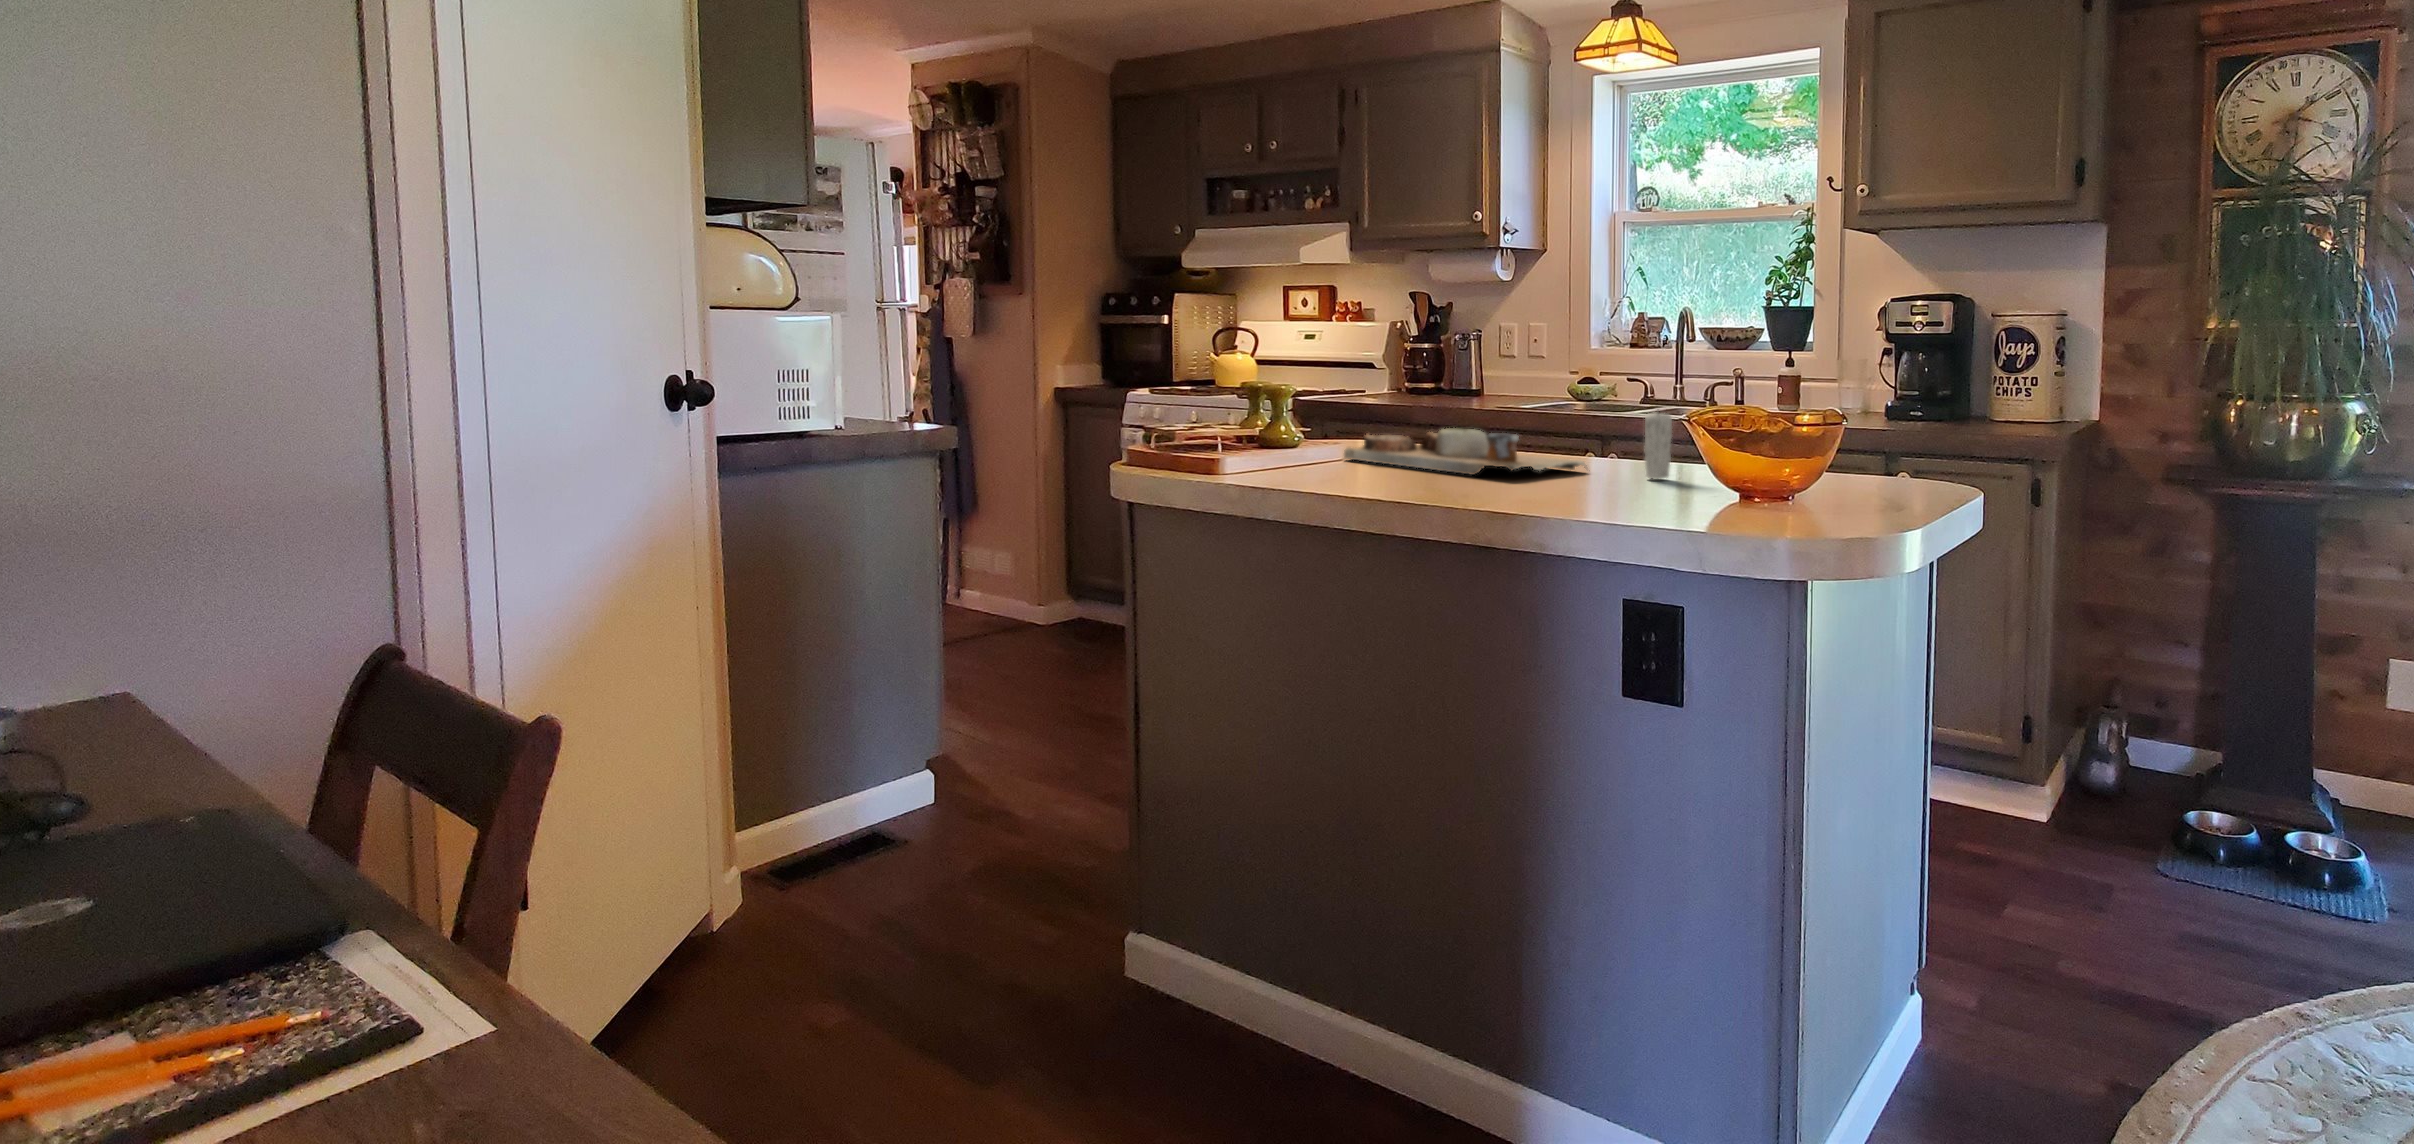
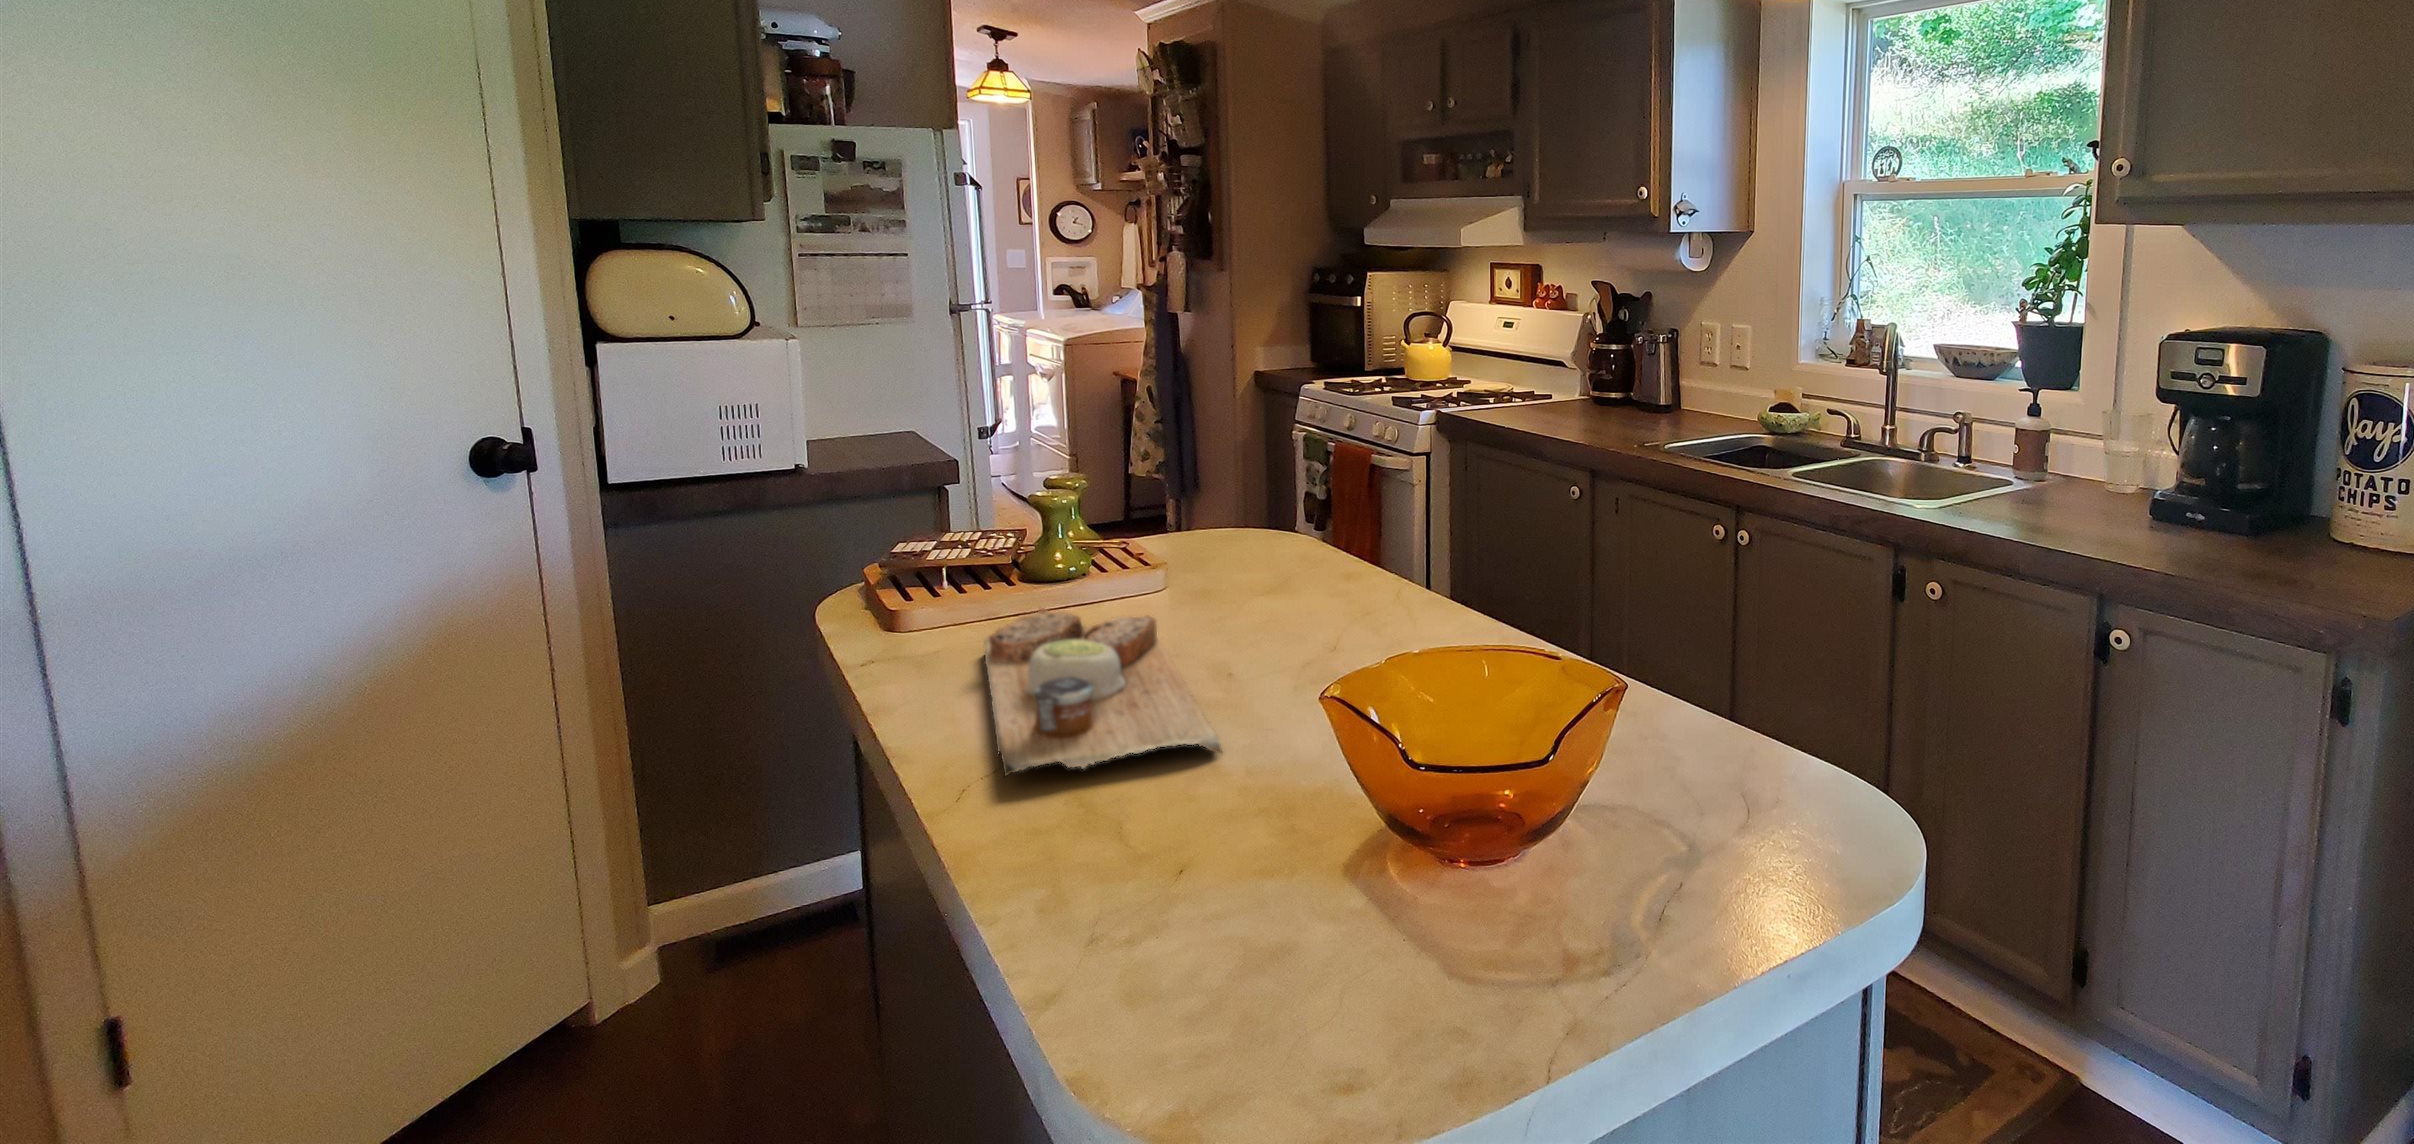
candle: present [1645,412,1672,479] -> none [1237,670,1291,818]

